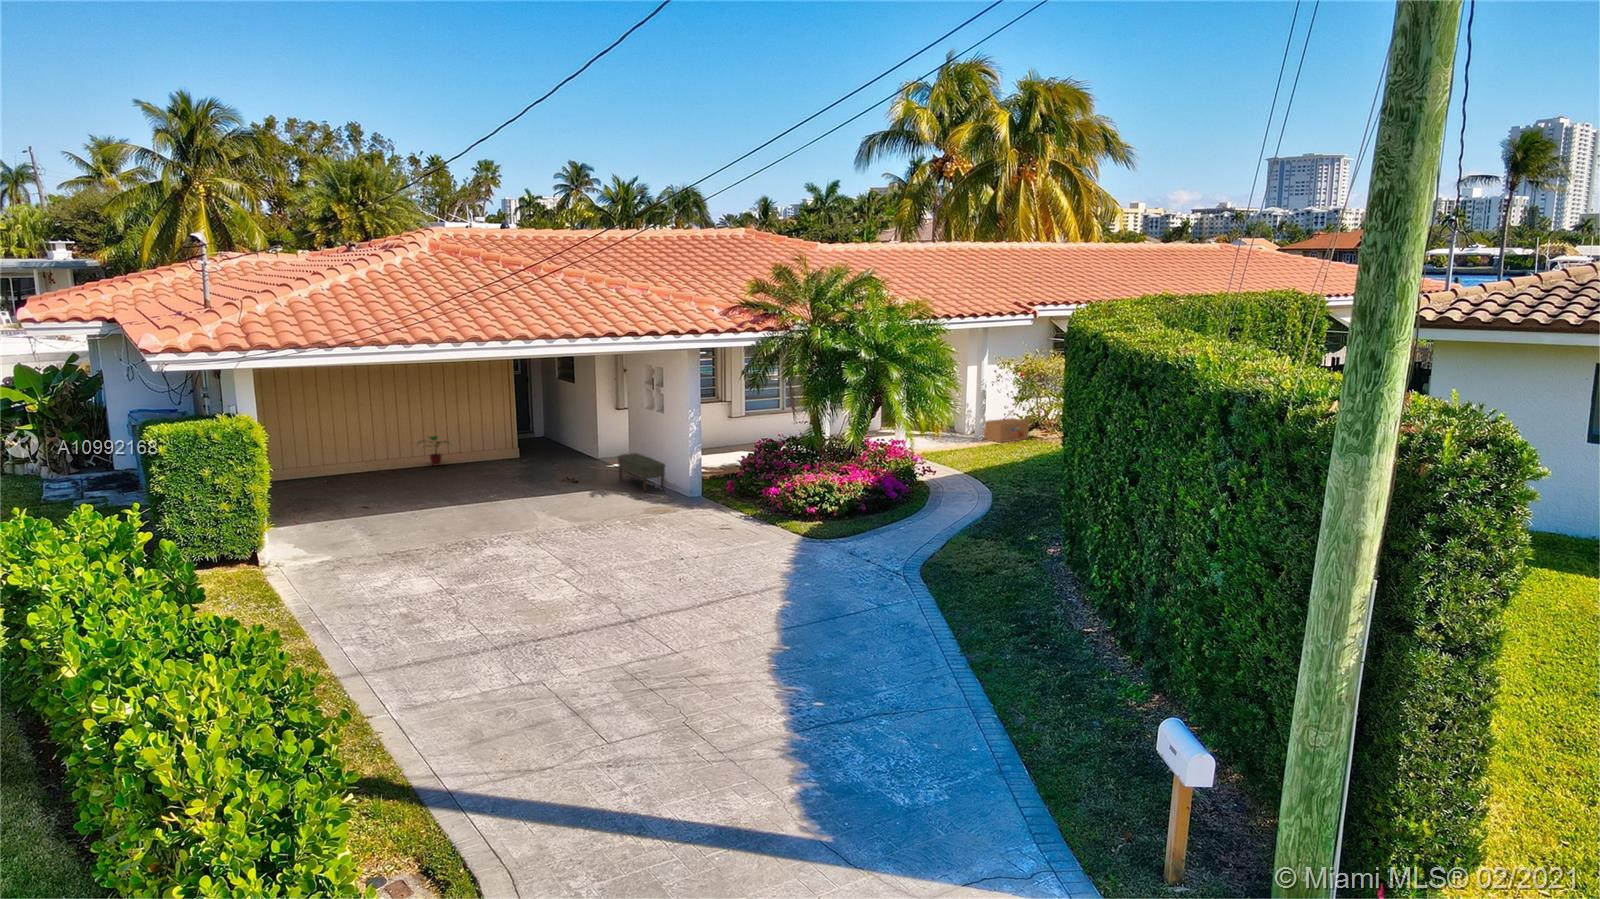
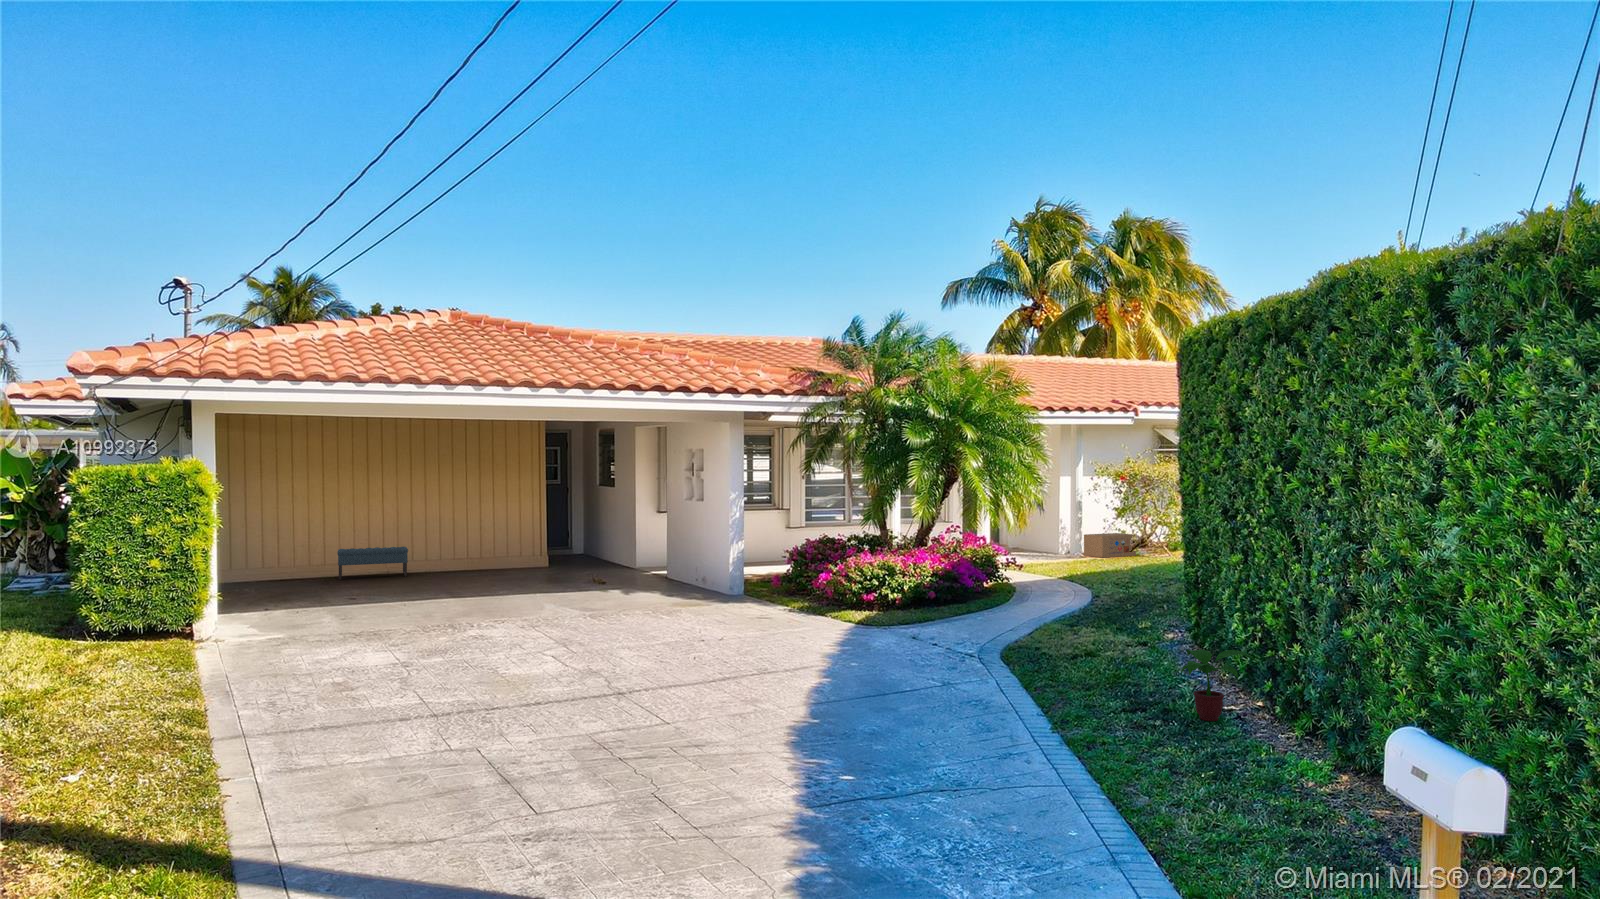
potted plant: present [418,436,449,465] -> present [1181,650,1258,721]
bench: present [618,453,665,492] -> present [337,547,408,580]

